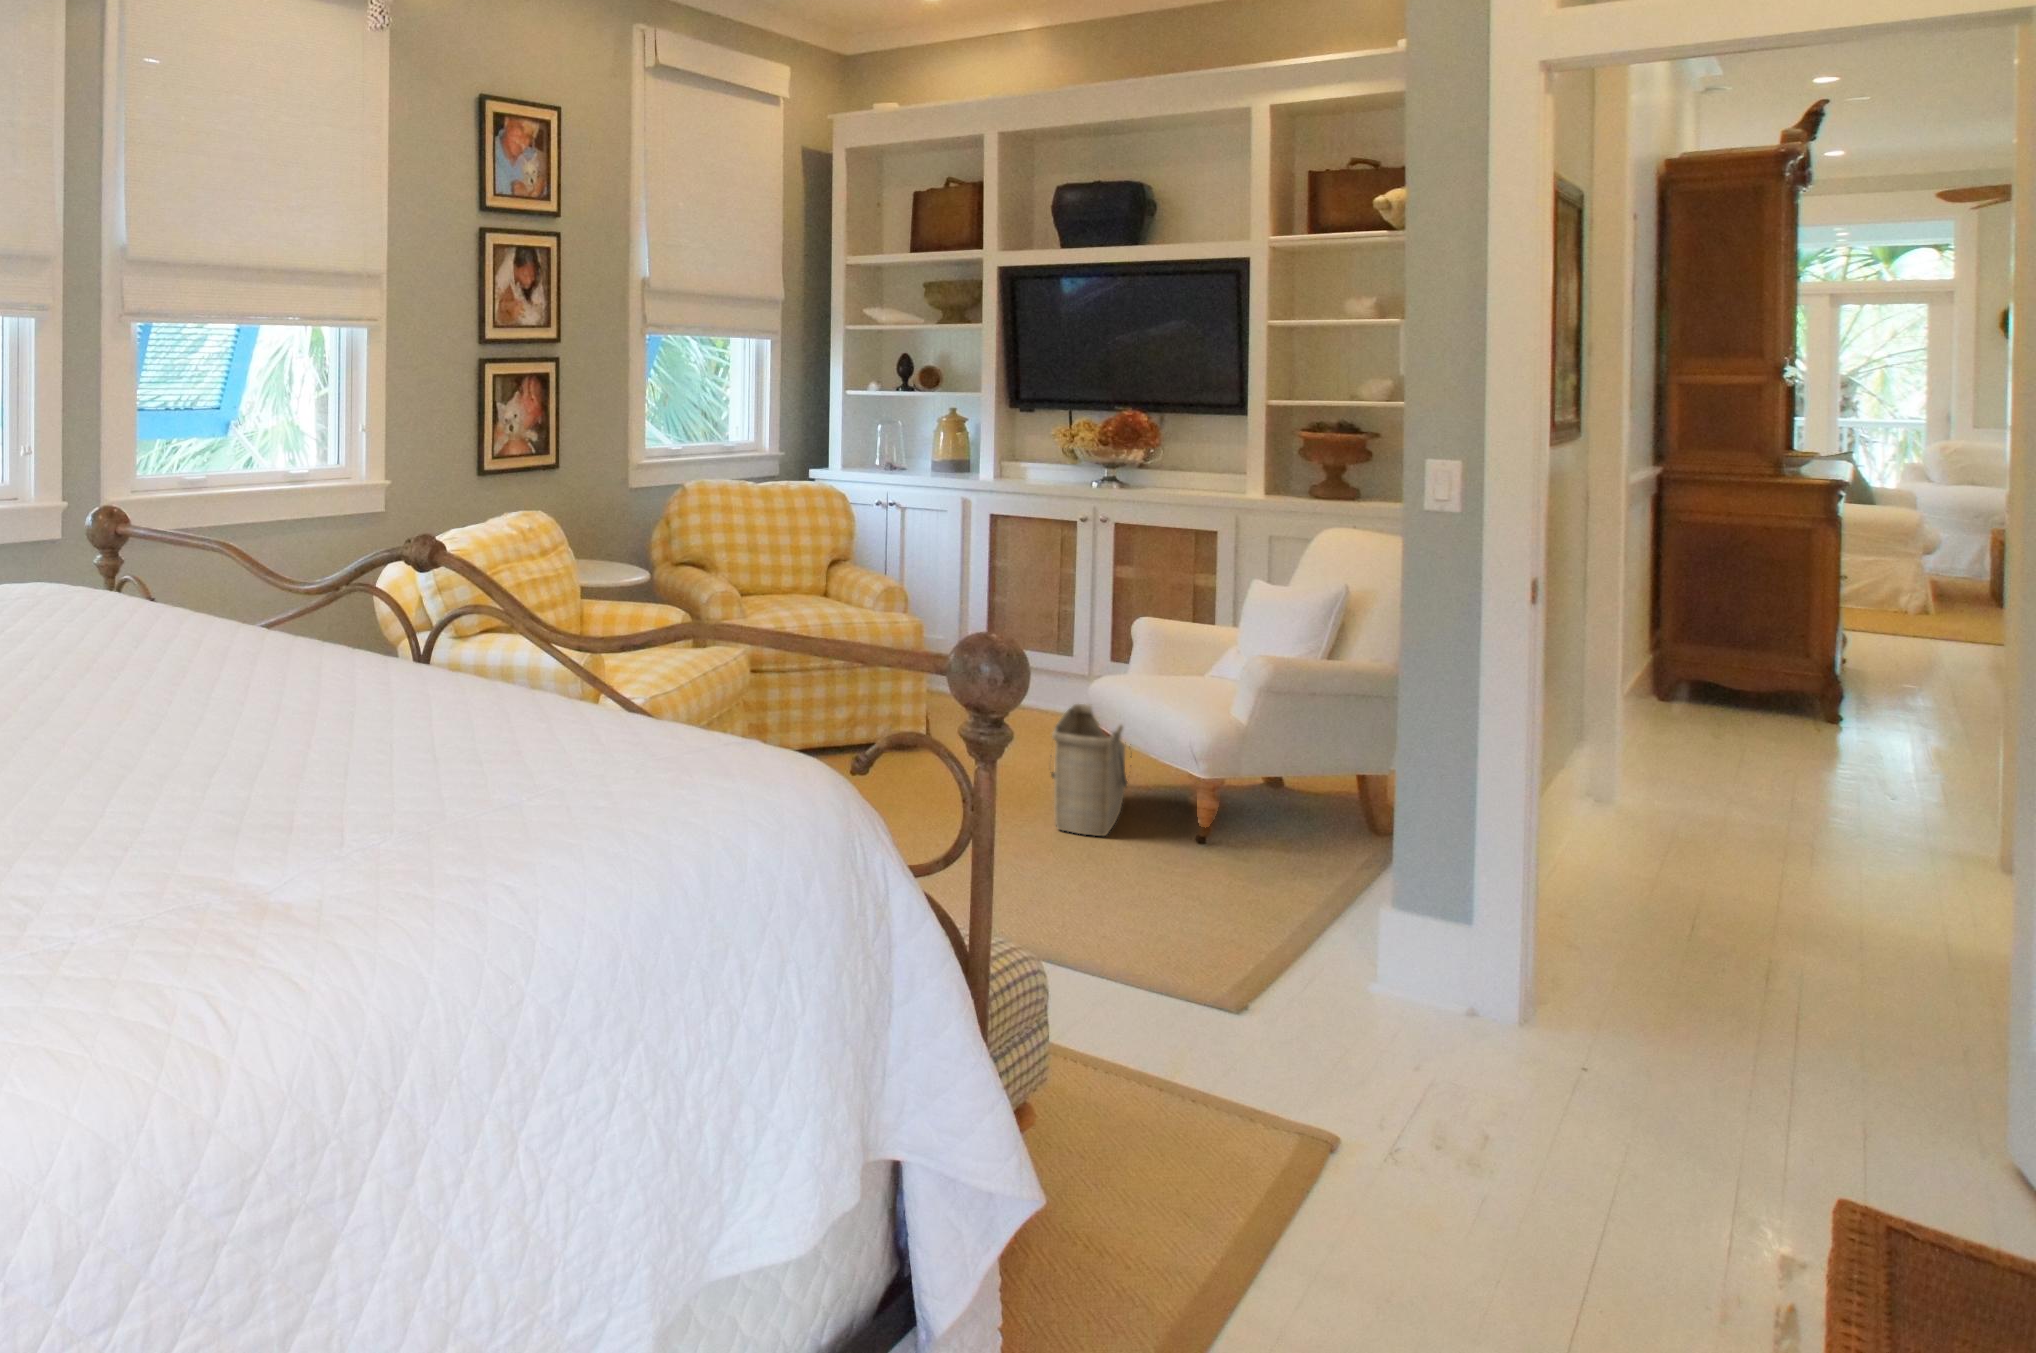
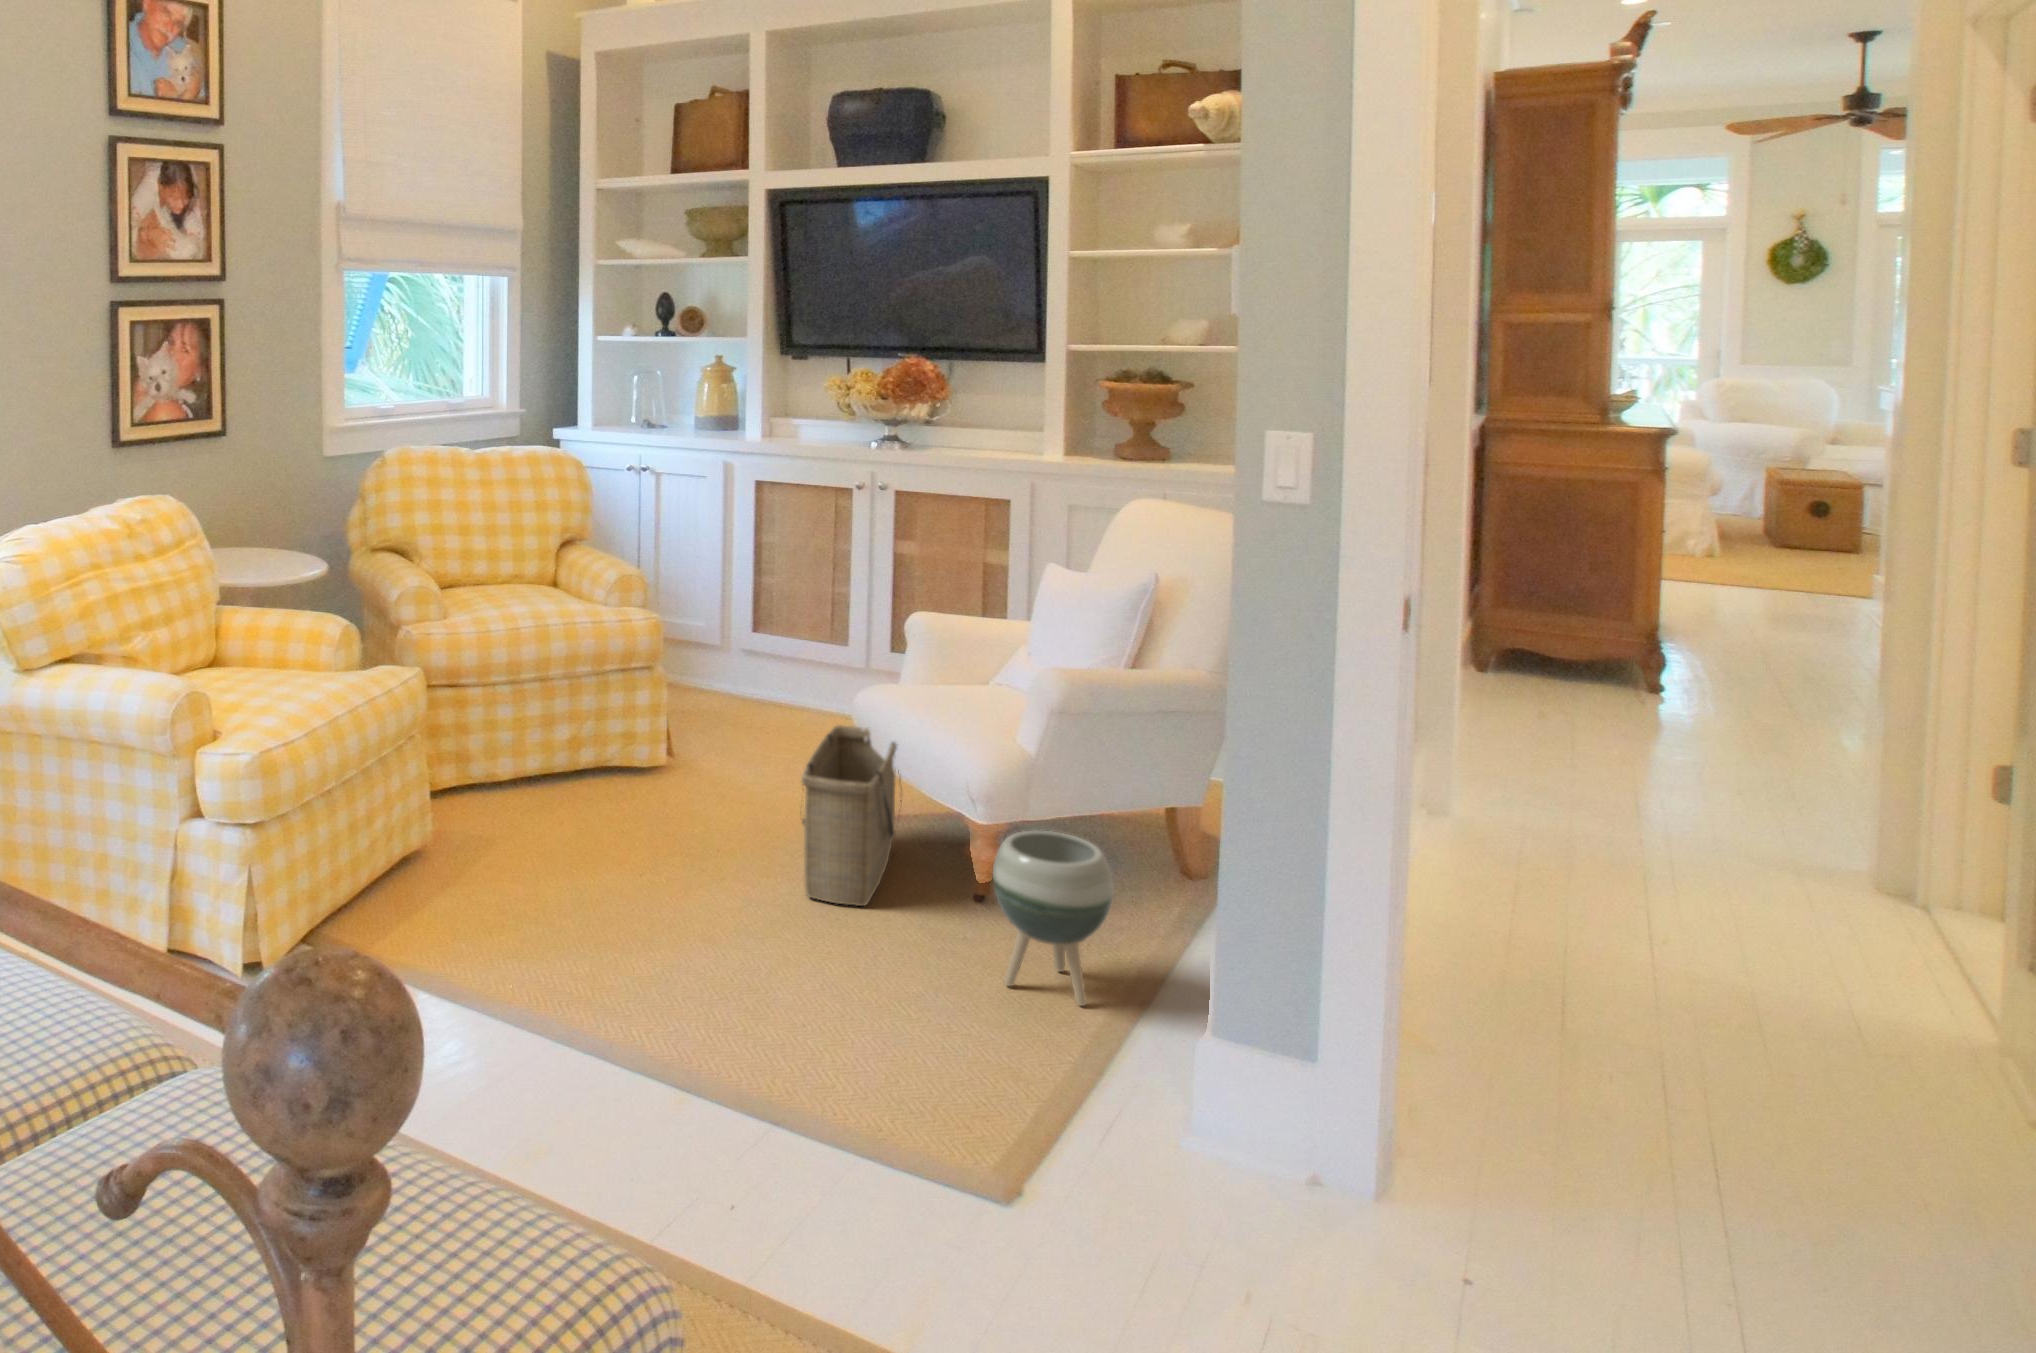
planter: none [1210,770,1306,899] -> present [993,831,1113,1006]

